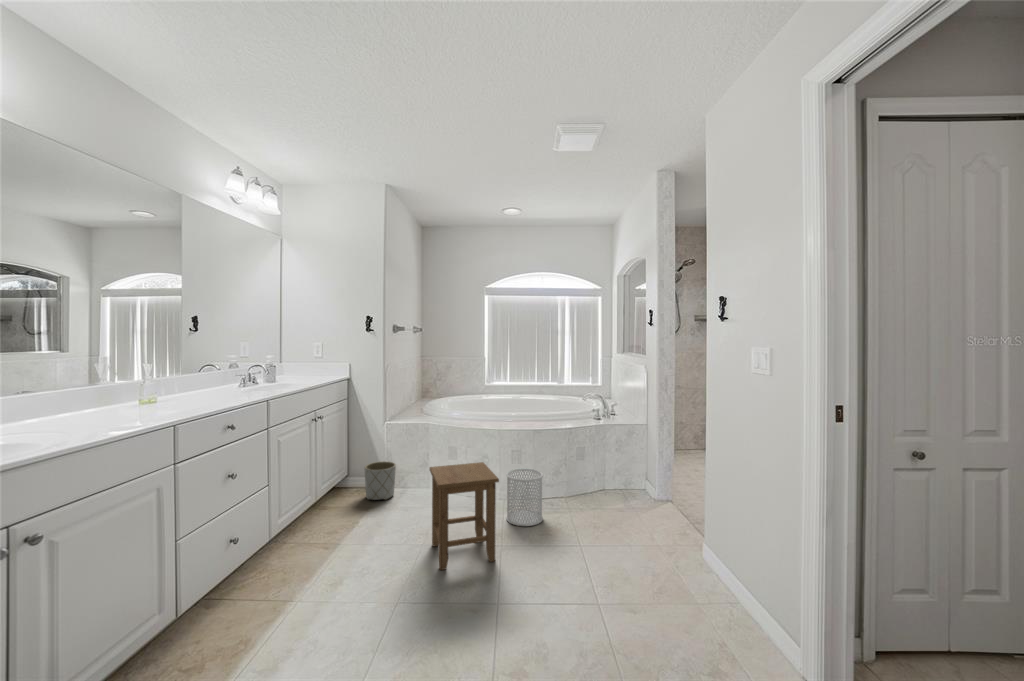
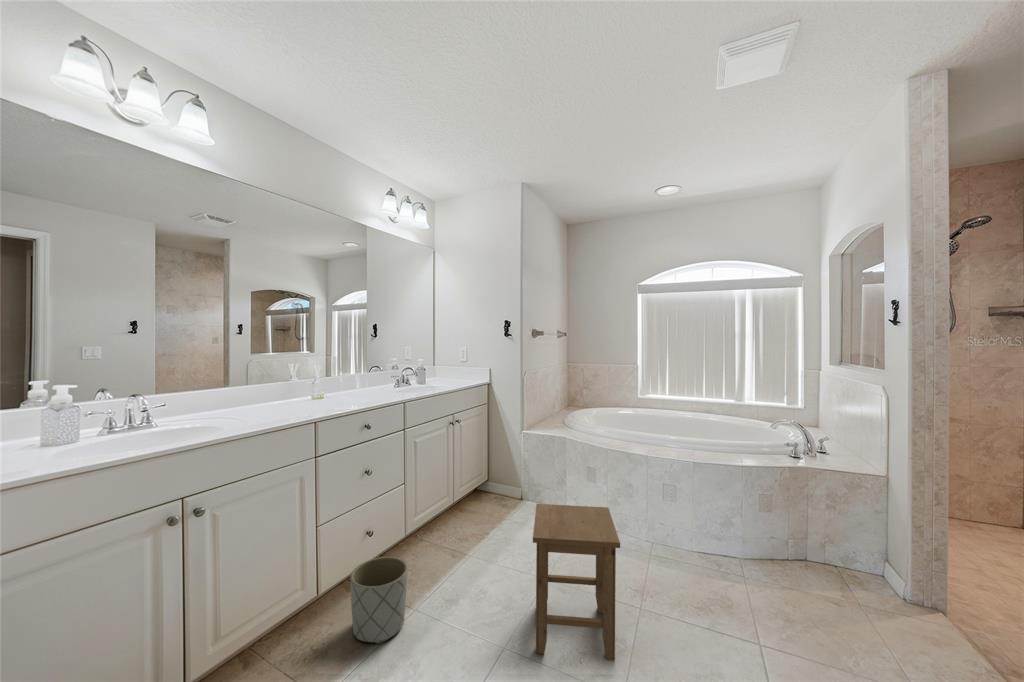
planter: present [364,461,396,500] -> present [350,557,408,644]
wastebasket: present [506,468,543,526] -> none [645,518,700,608]

